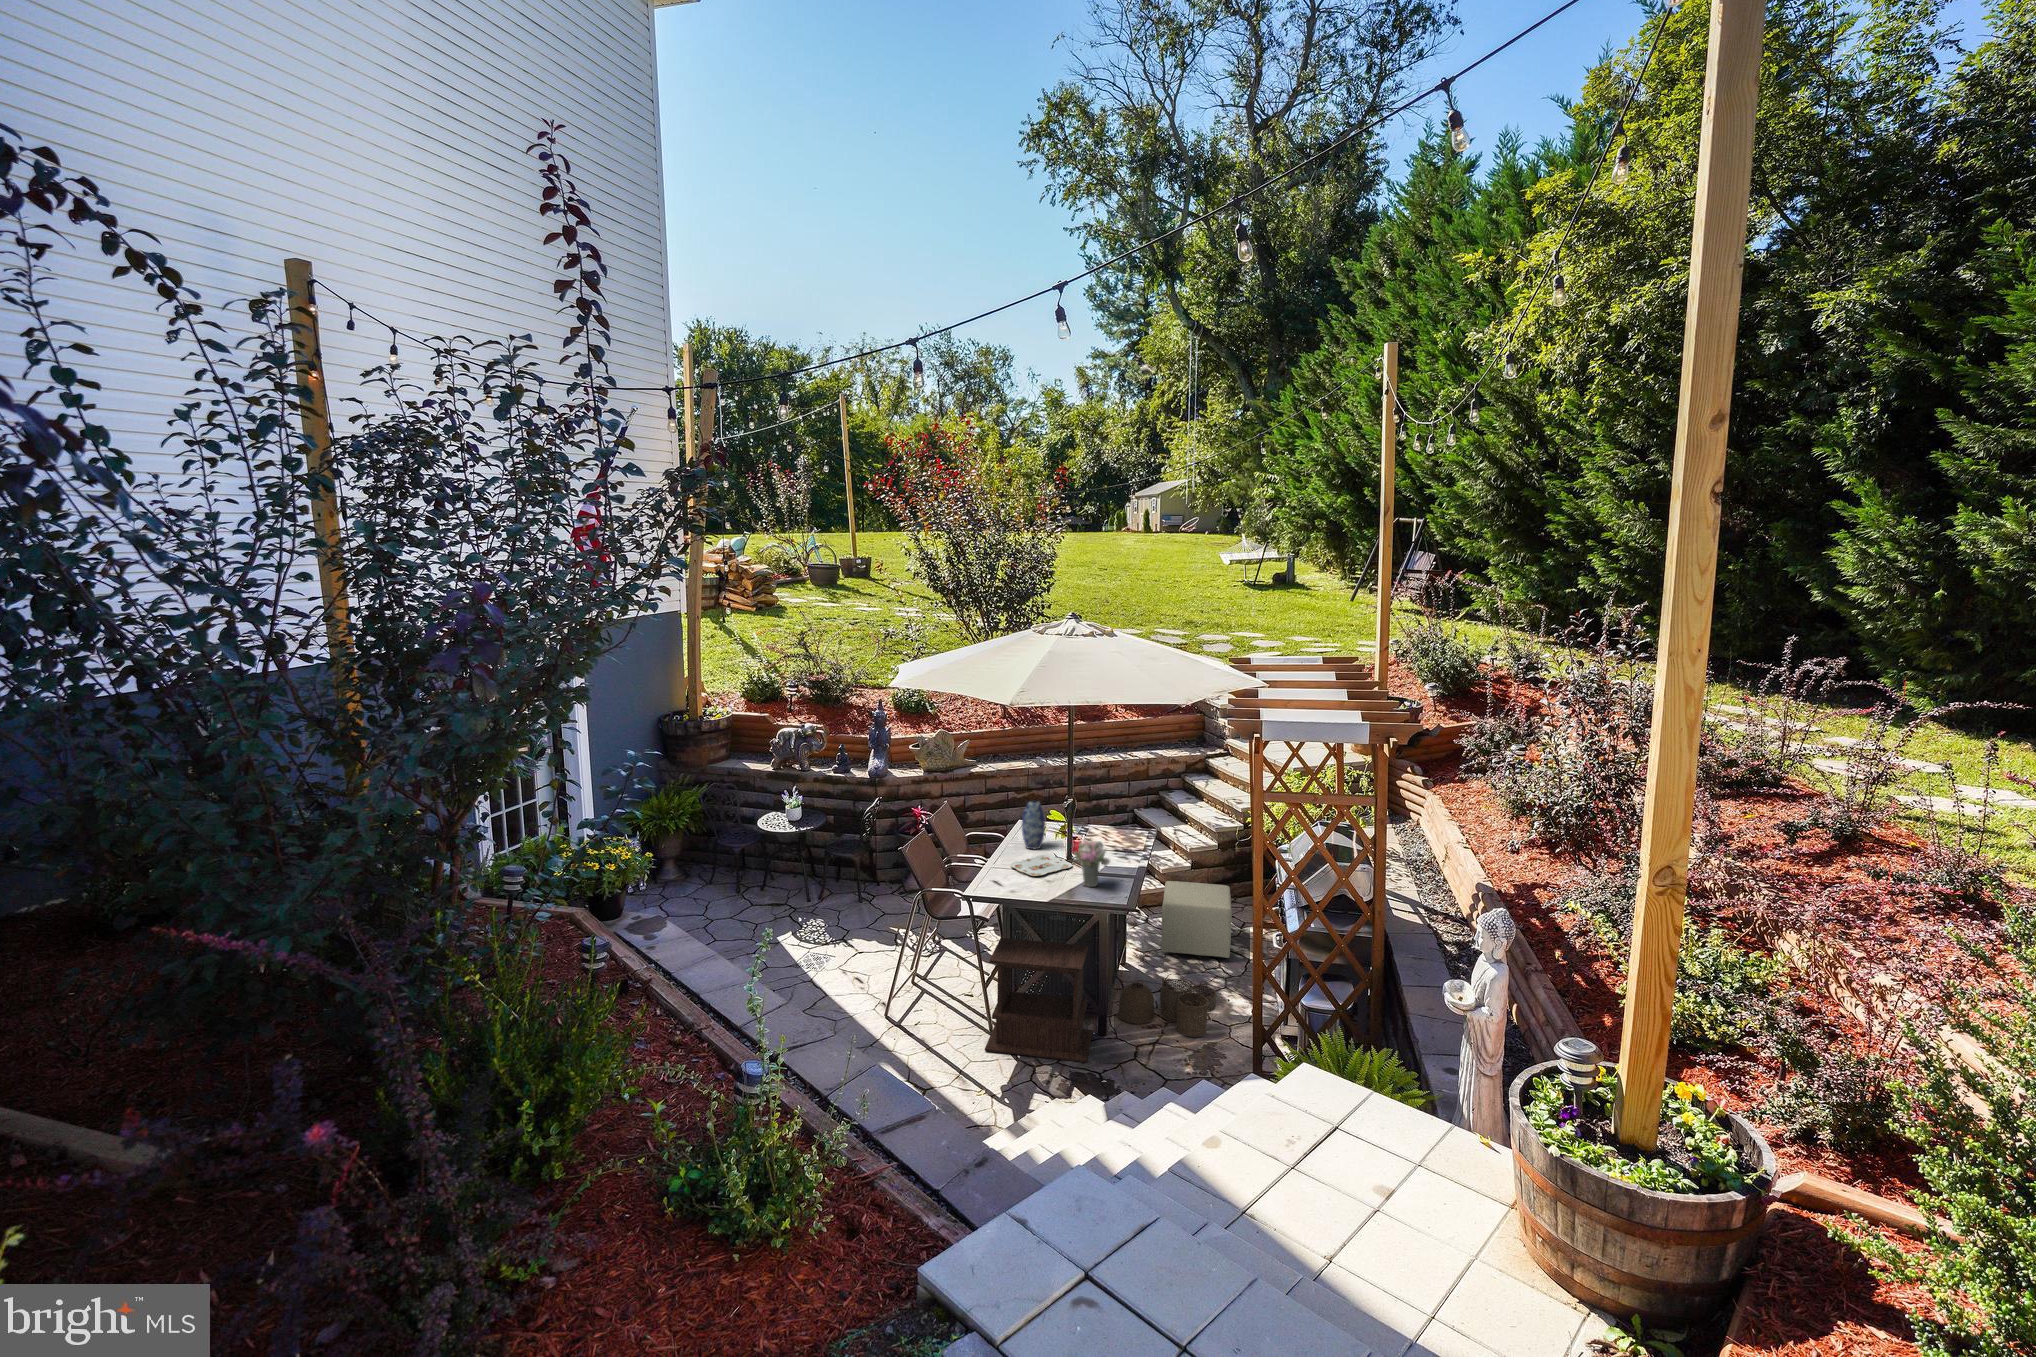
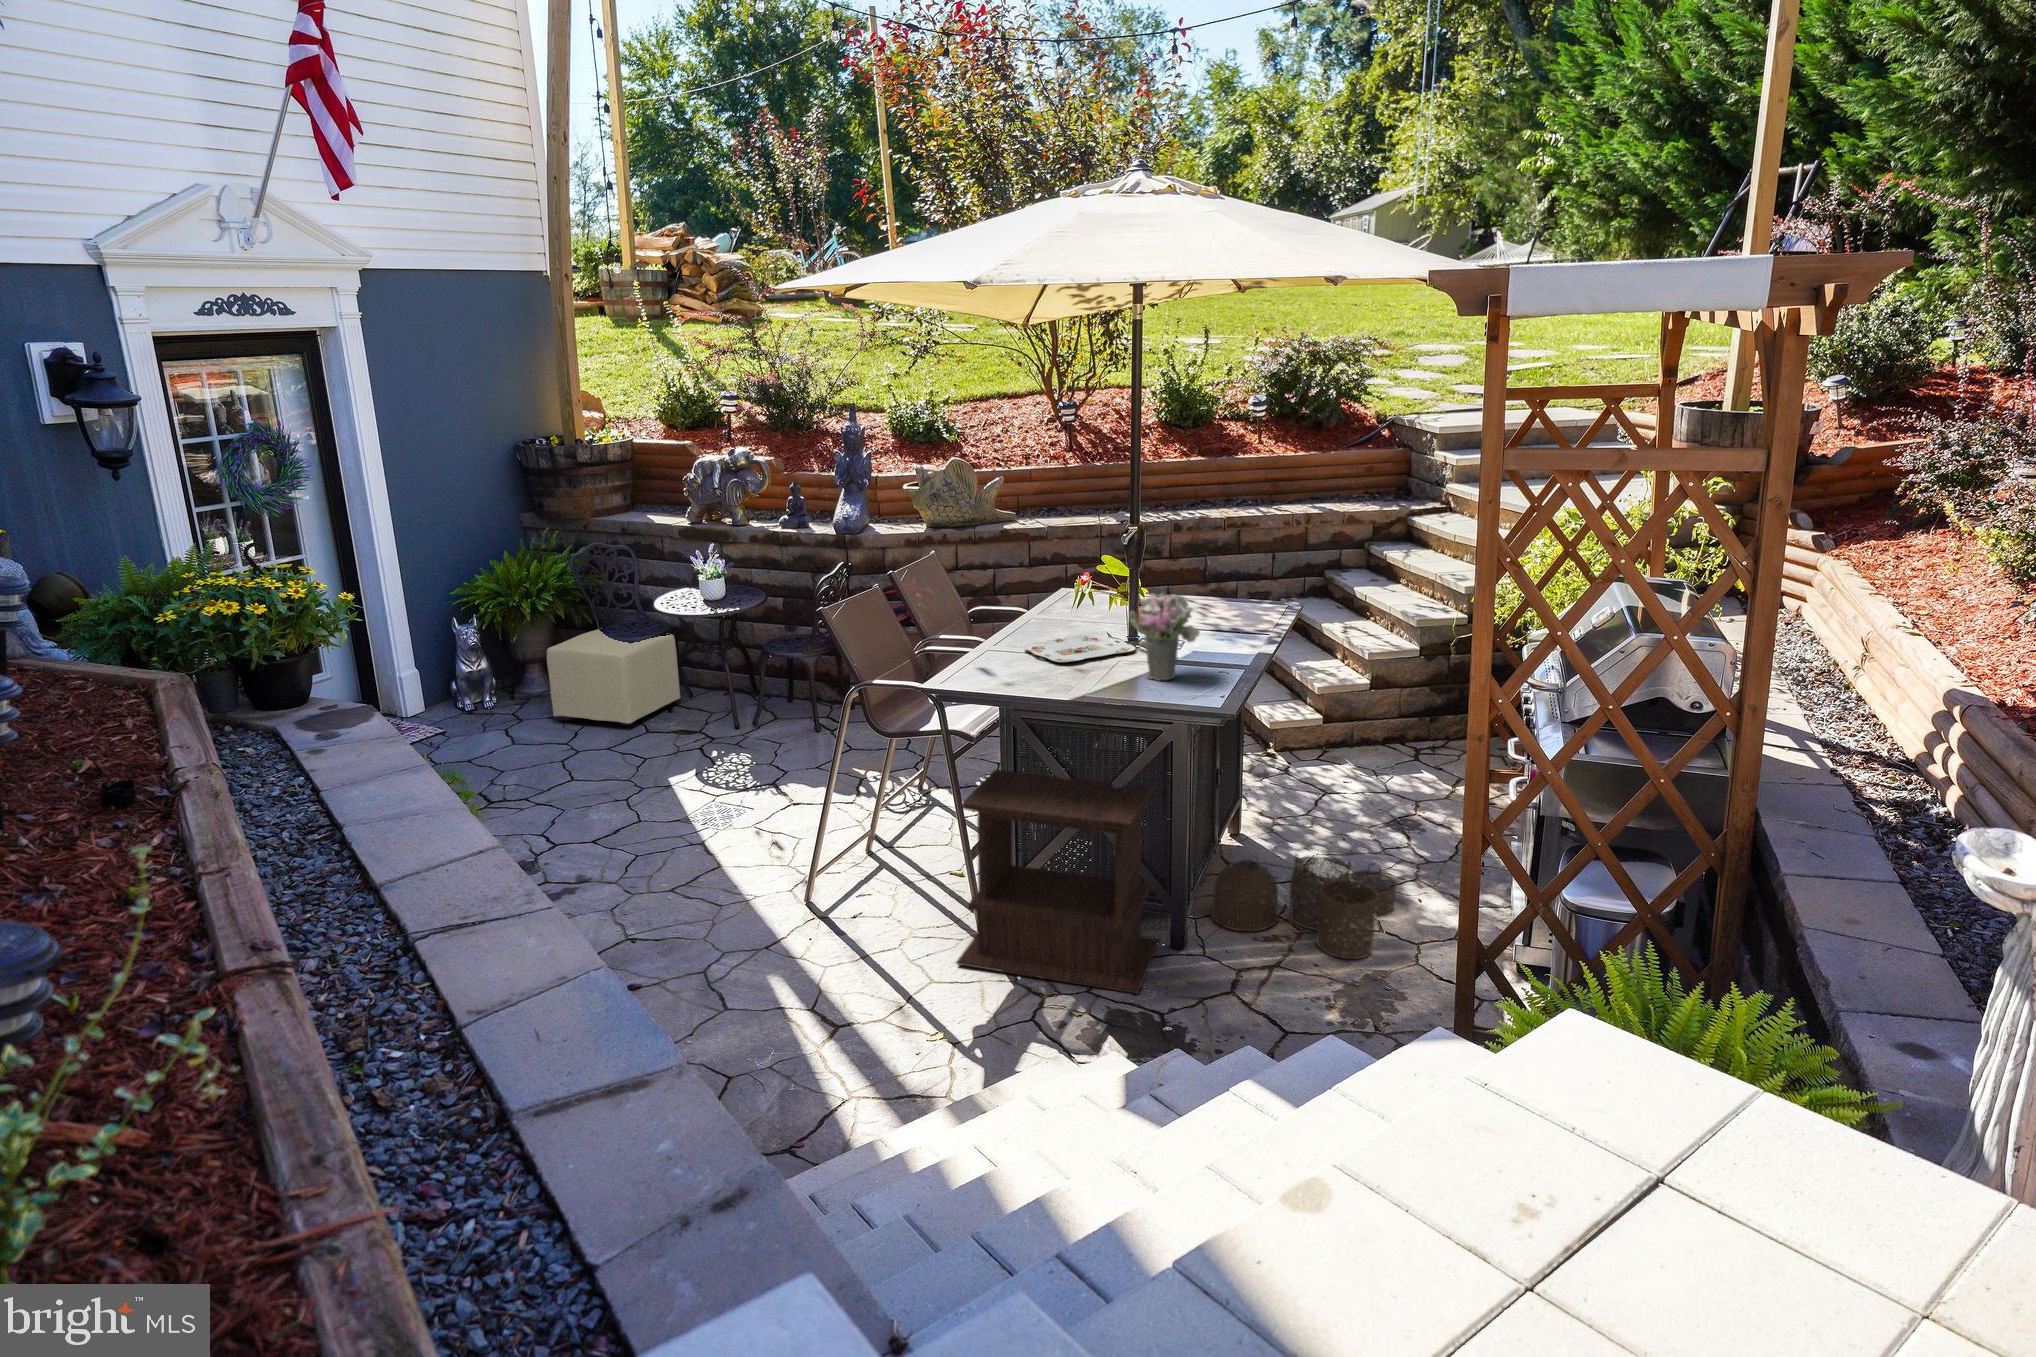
vase: present [1022,801,1046,849] -> none [1054,540,1097,627]
ottoman: present [1161,881,1232,959] -> present [547,629,680,726]

